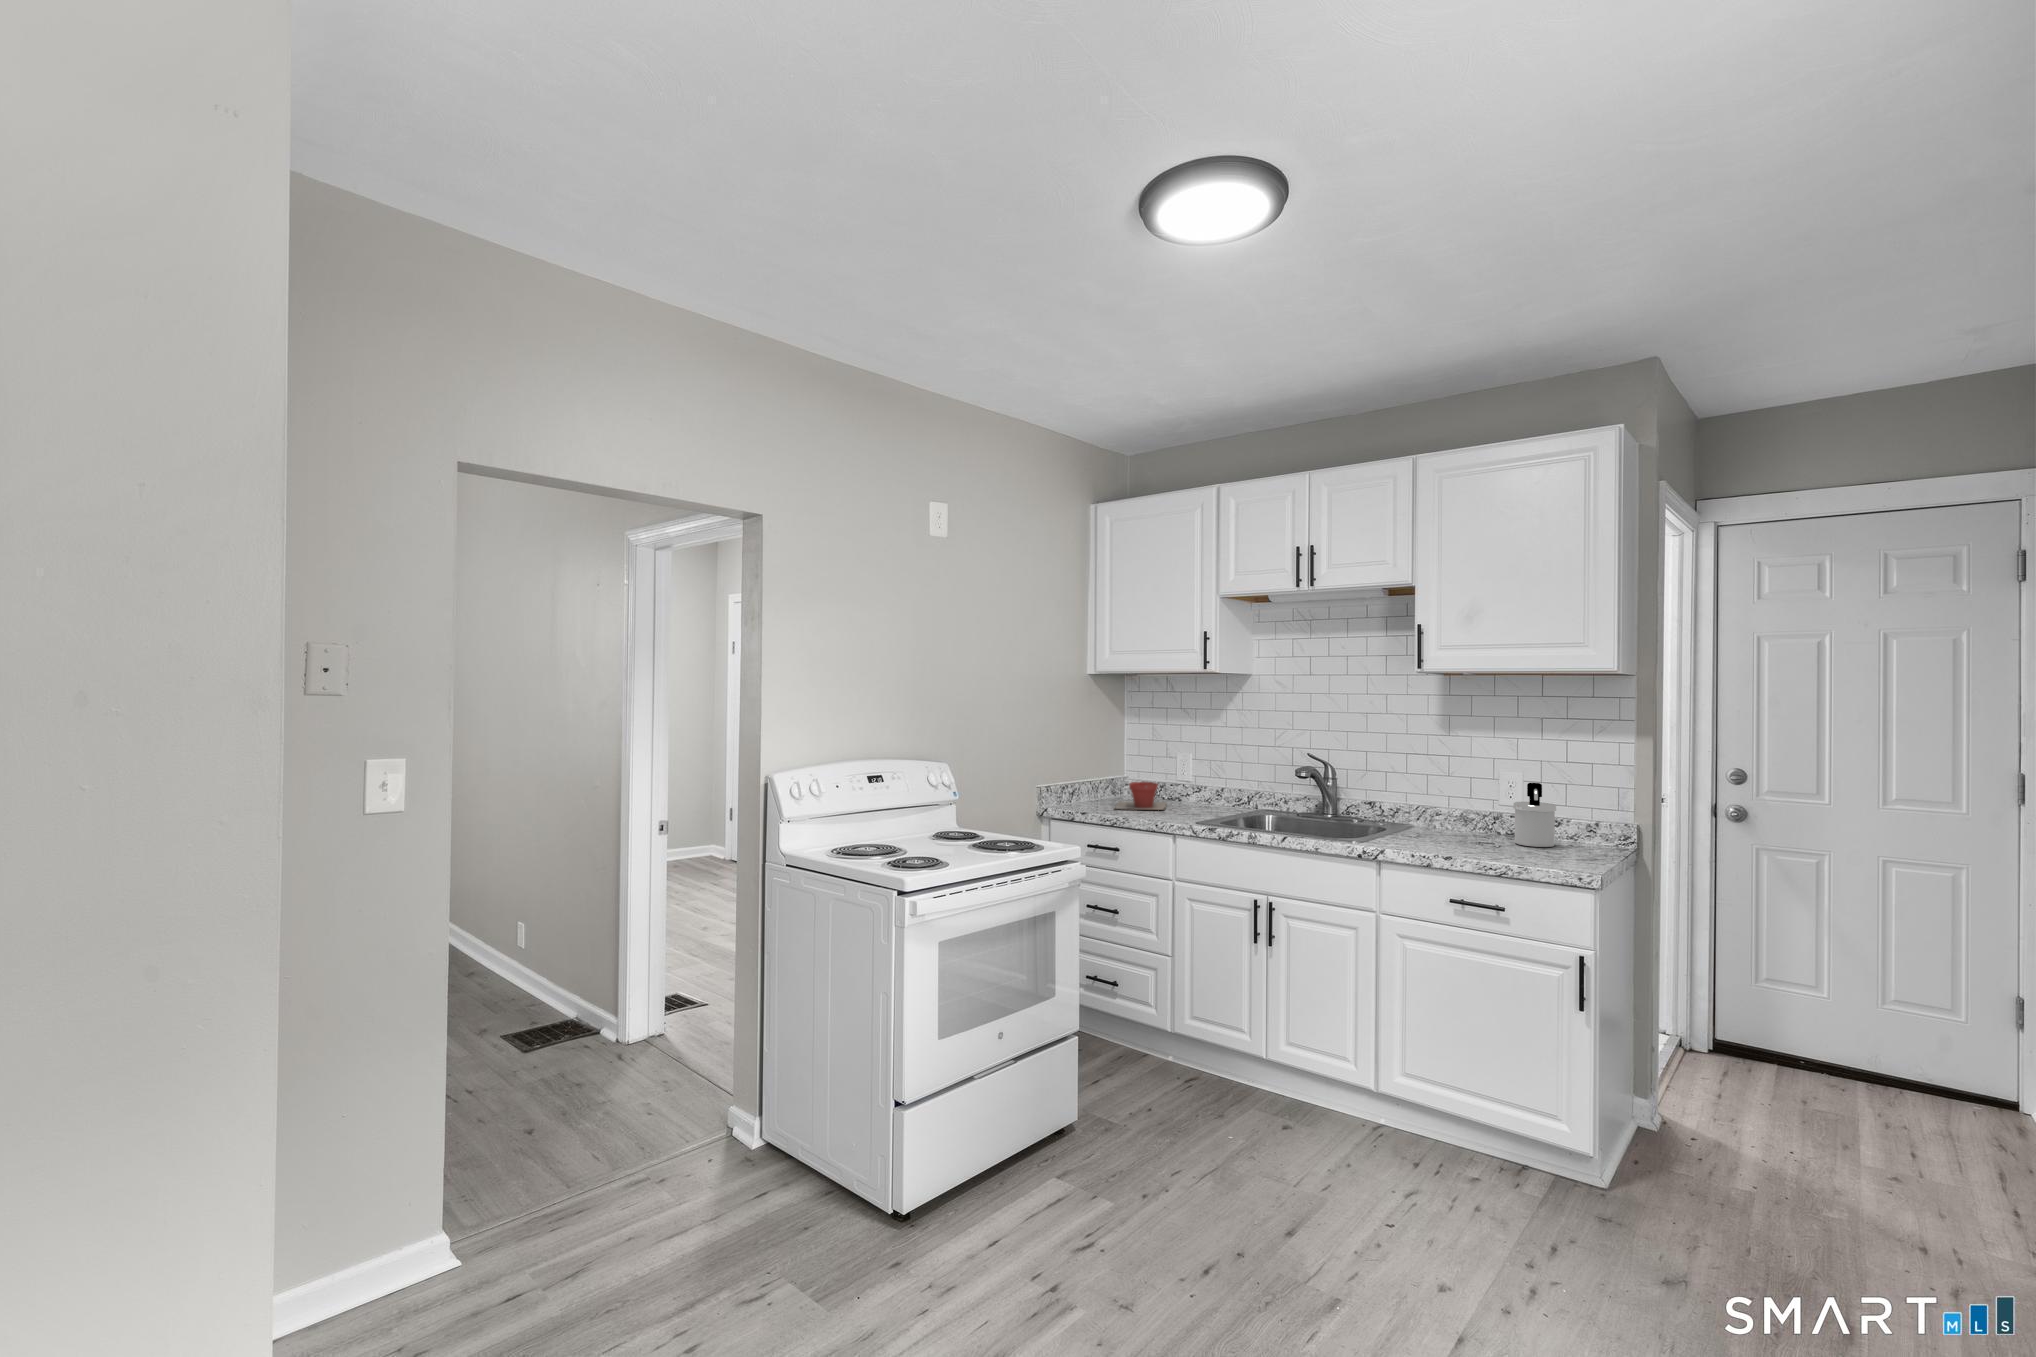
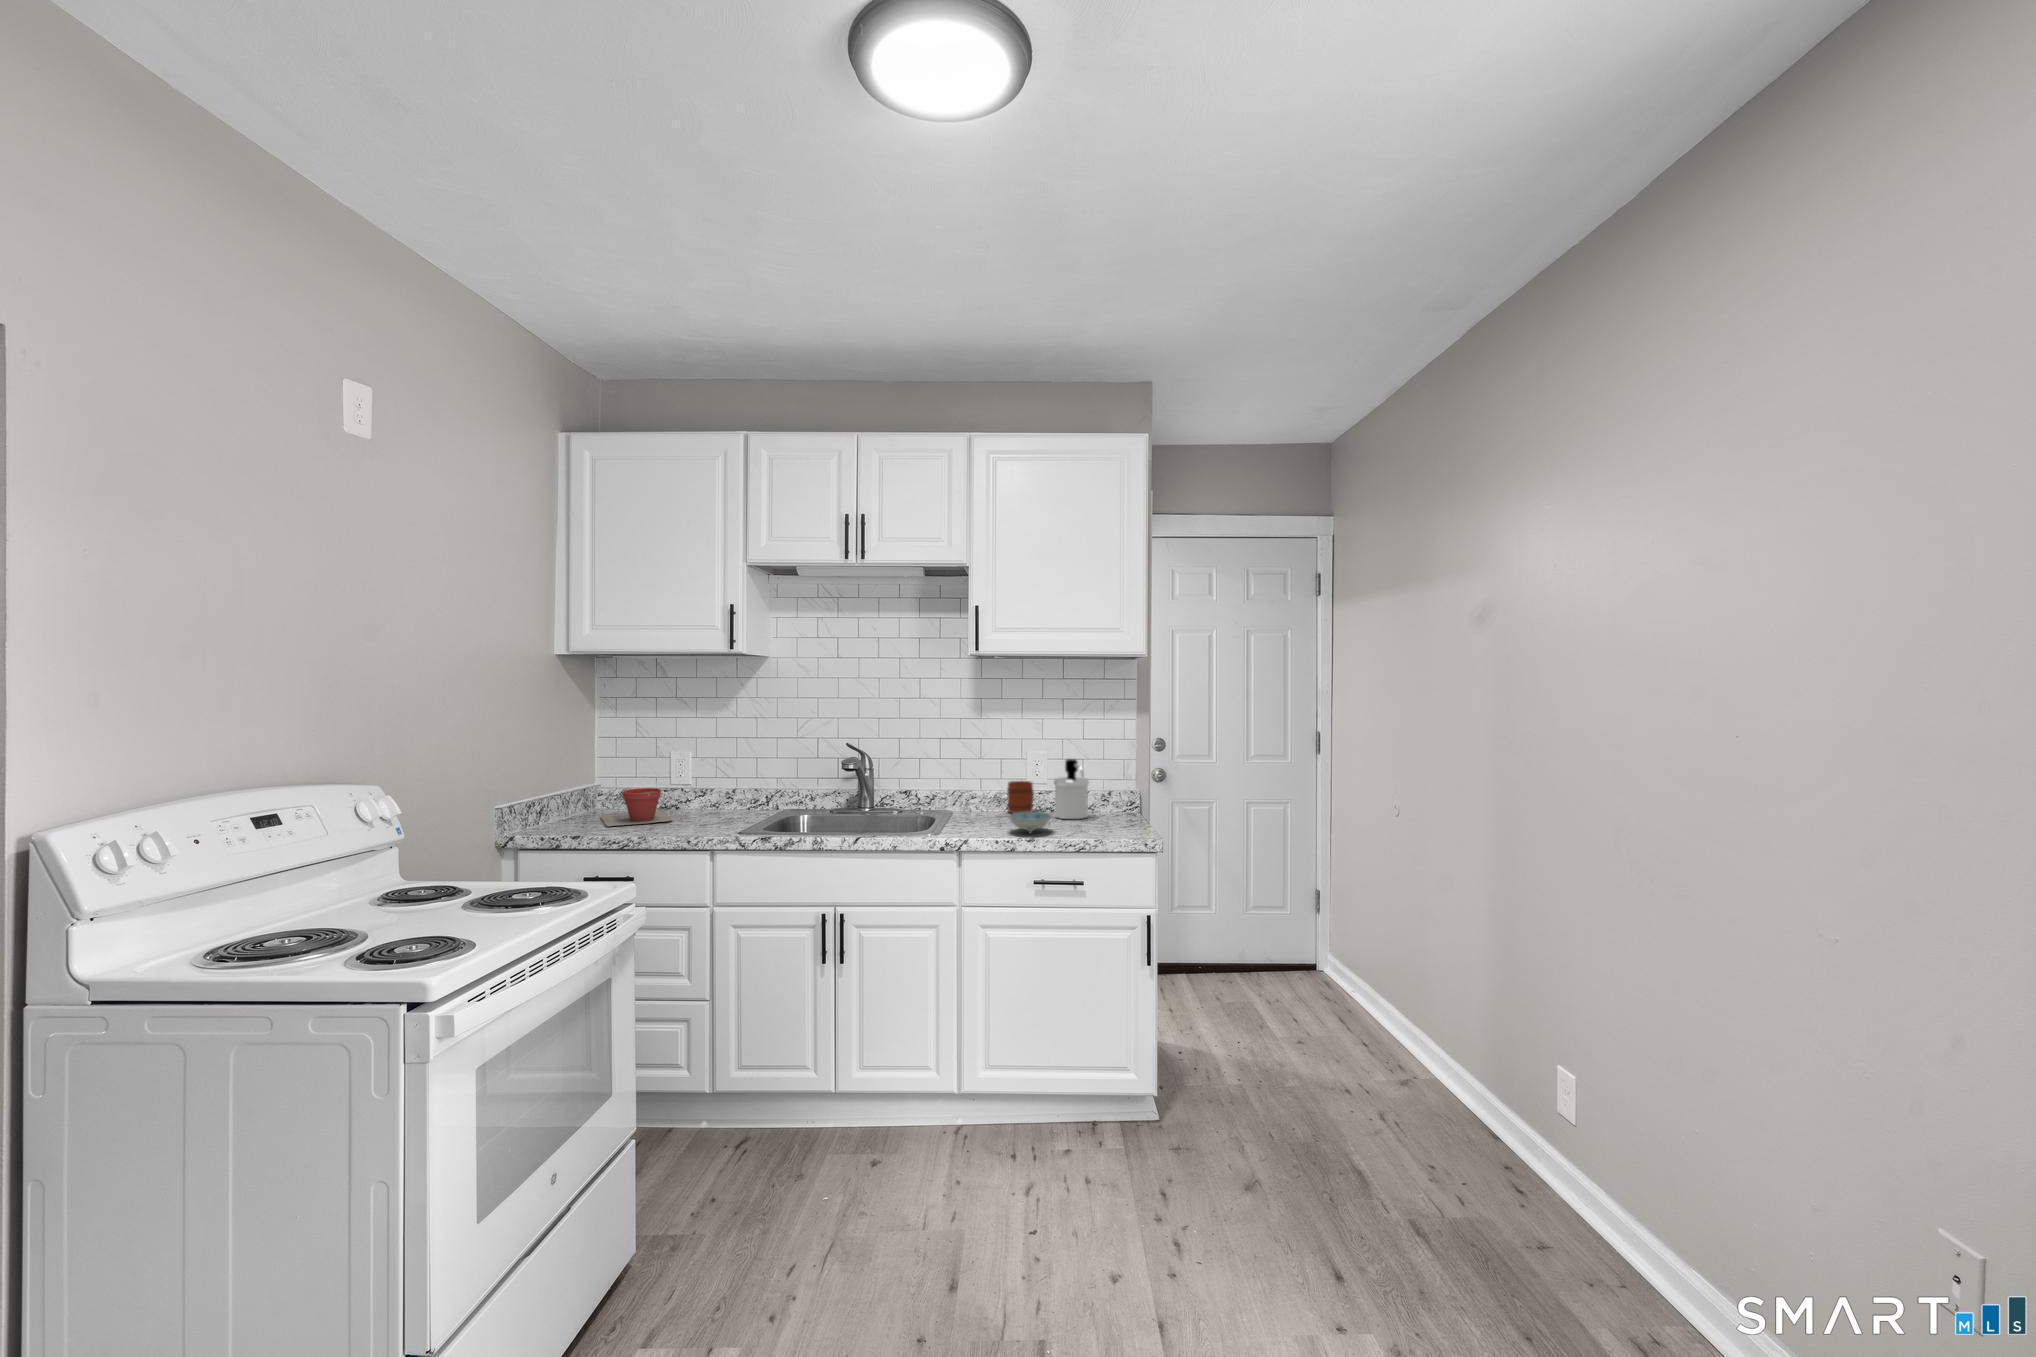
mug: none [1470,802,1505,836] -> present [1007,781,1034,813]
ceramic bowl: none [1435,832,1487,852] -> present [1008,812,1052,832]

